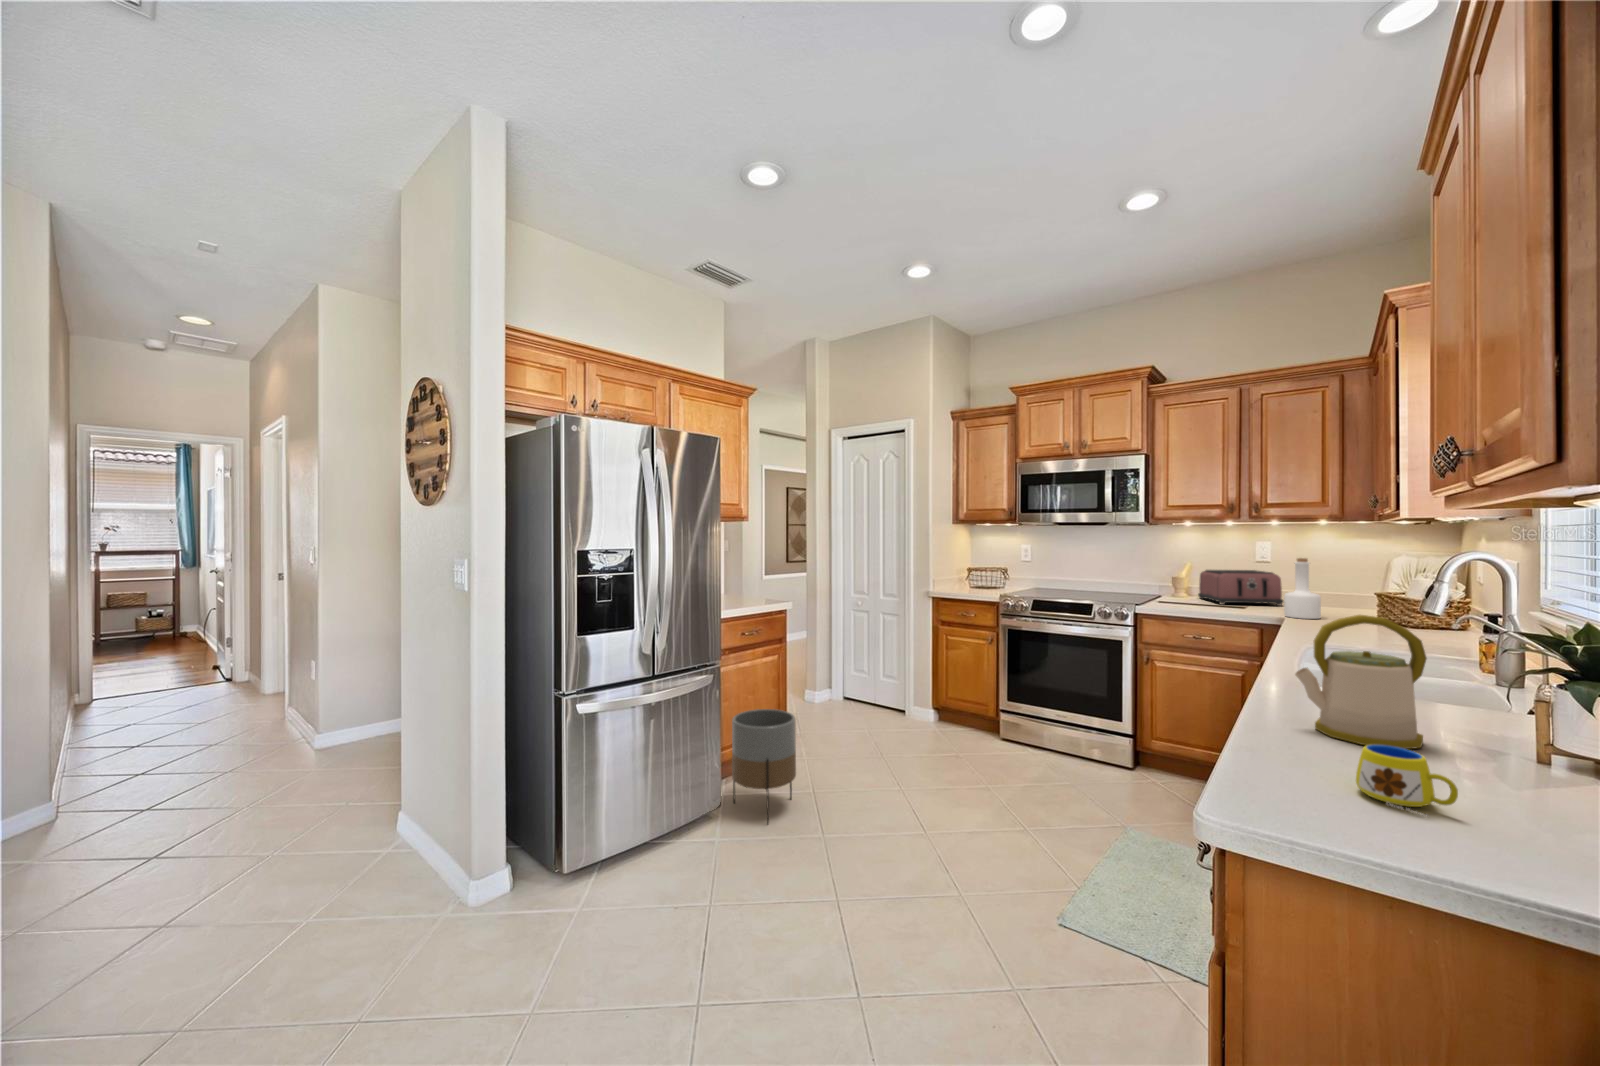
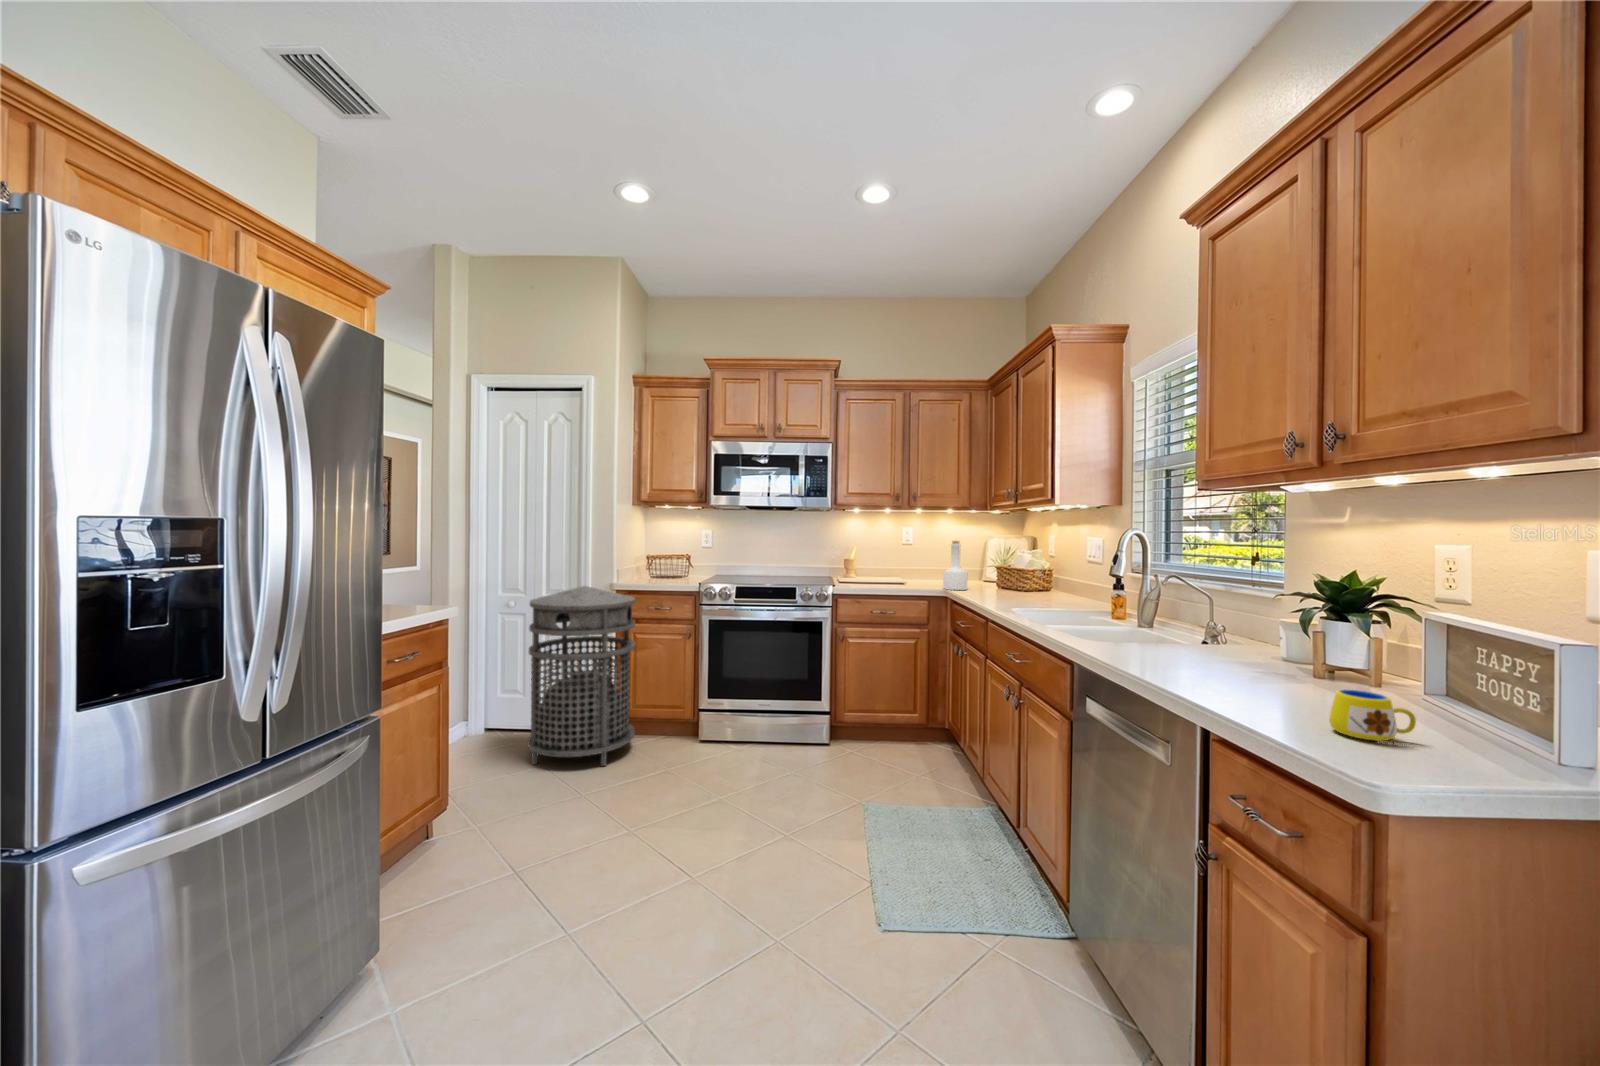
toaster: present [1198,570,1284,606] -> none [860,552,926,582]
trash can: none [858,592,941,742] -> present [528,586,636,766]
kettle: present [1295,615,1427,749] -> none [1172,579,1260,691]
planter: present [732,709,796,824] -> none [391,766,507,947]

